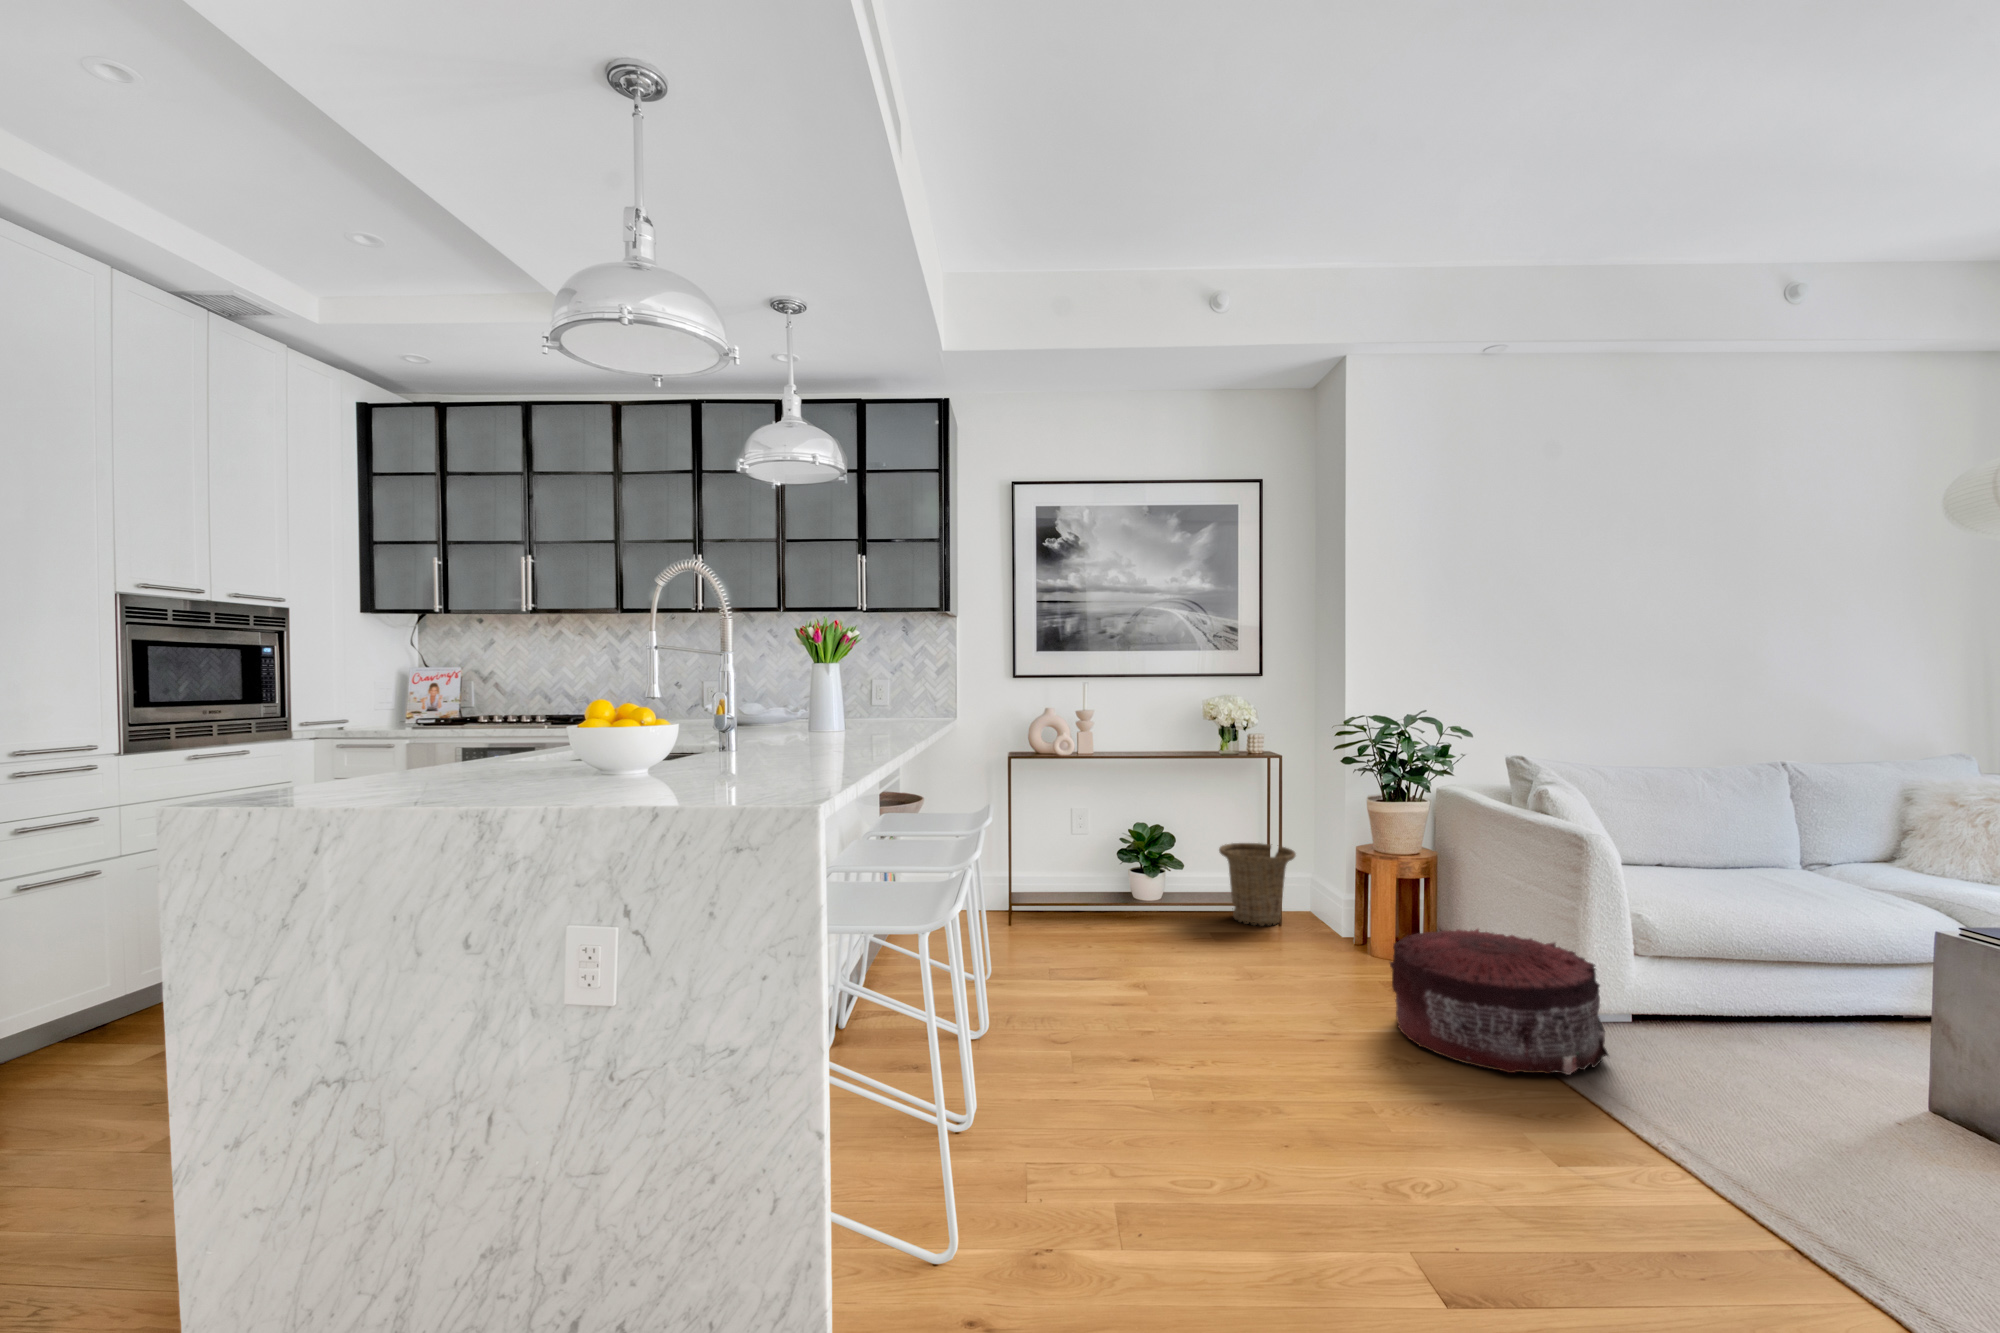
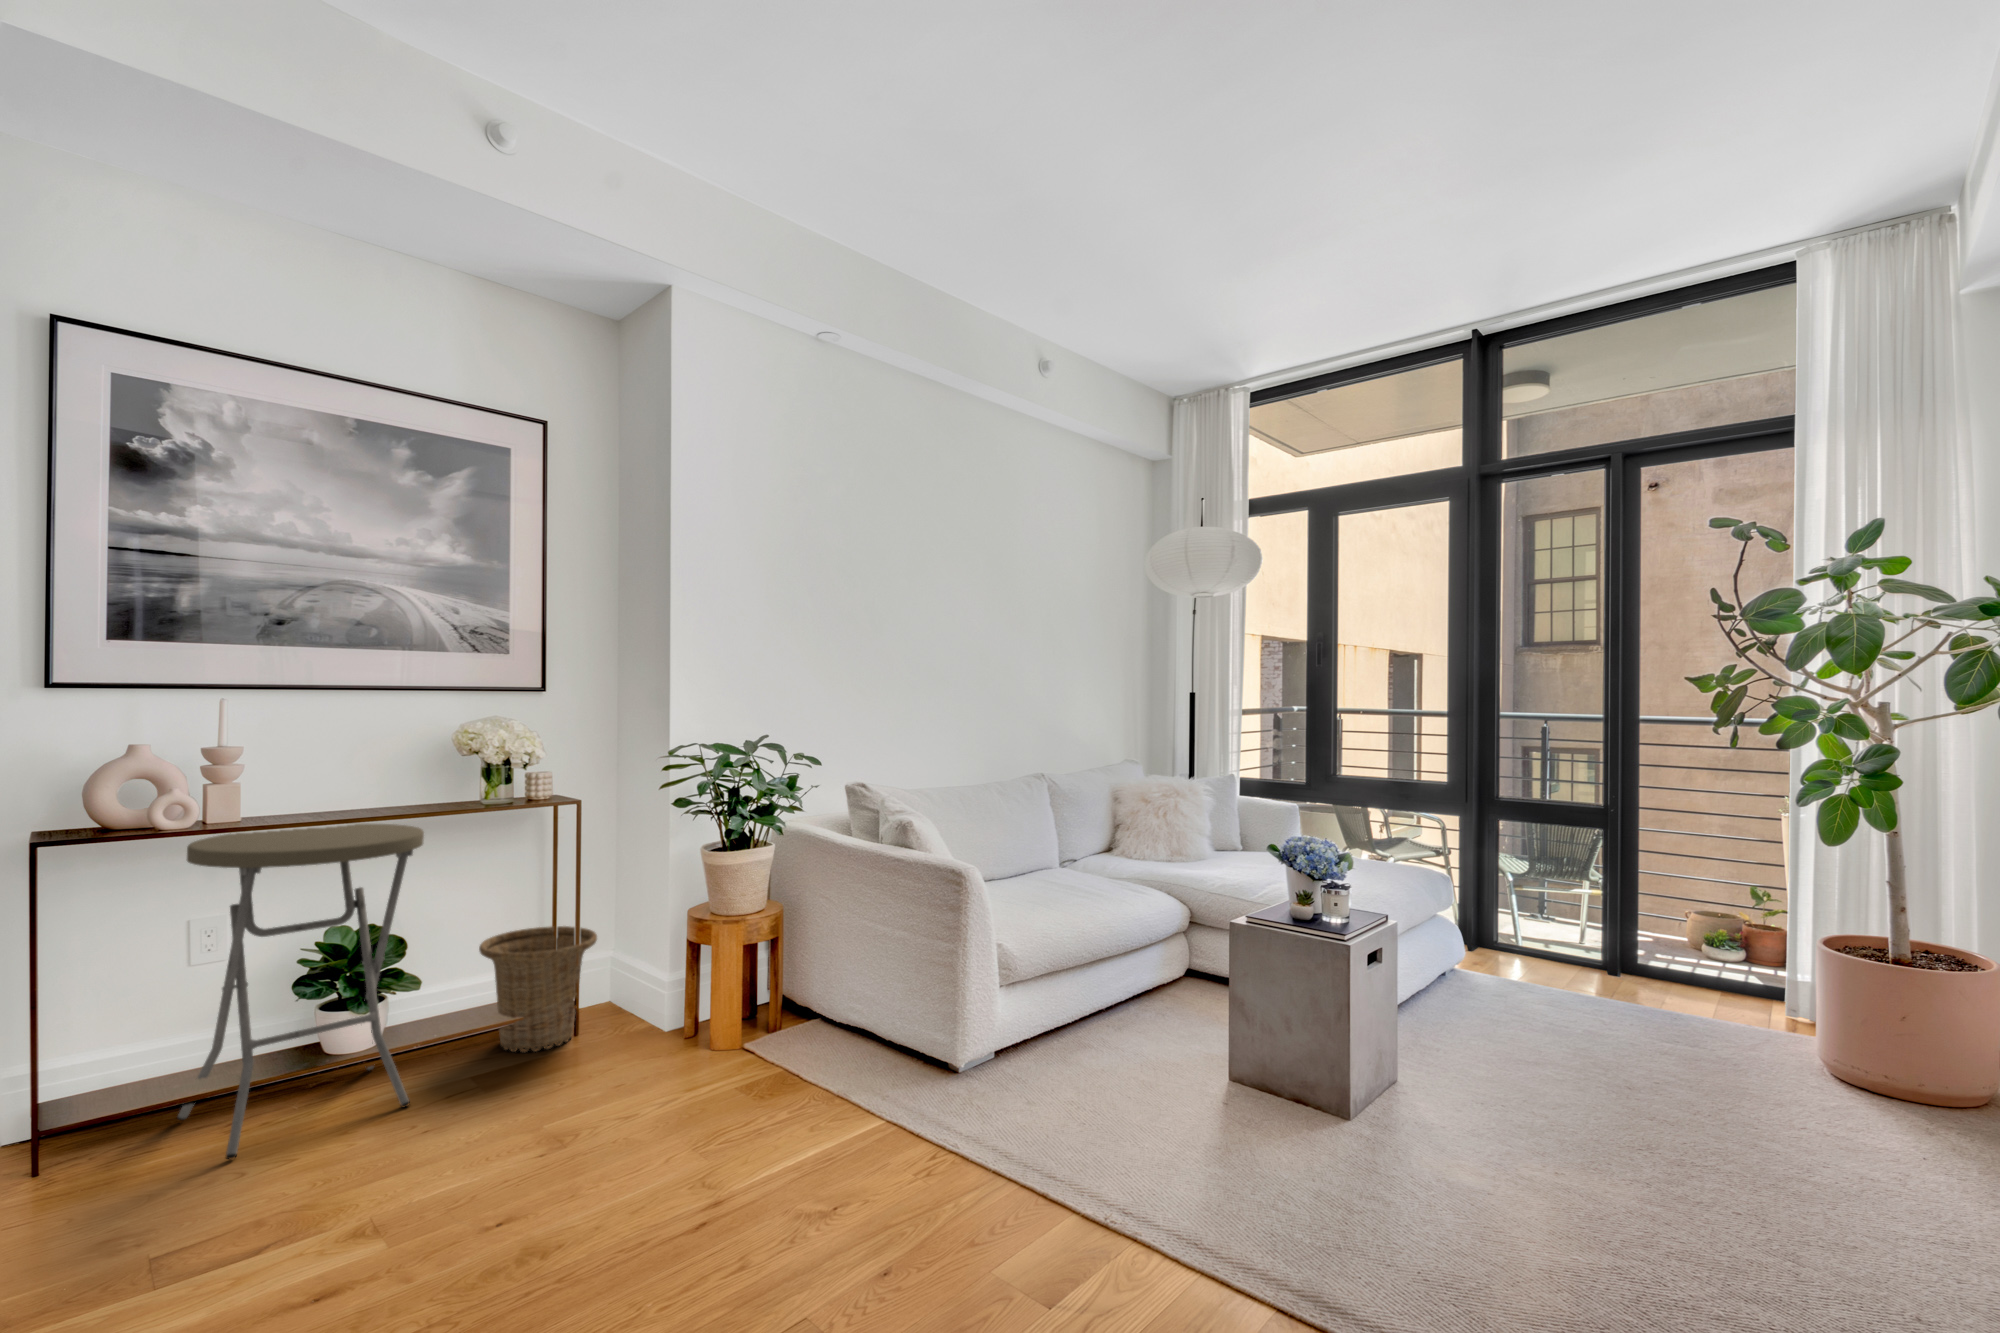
side table: none [1068,758,1181,935] -> present [177,824,424,1159]
pouf: present [1390,929,1609,1075] -> none [777,995,1010,1187]

